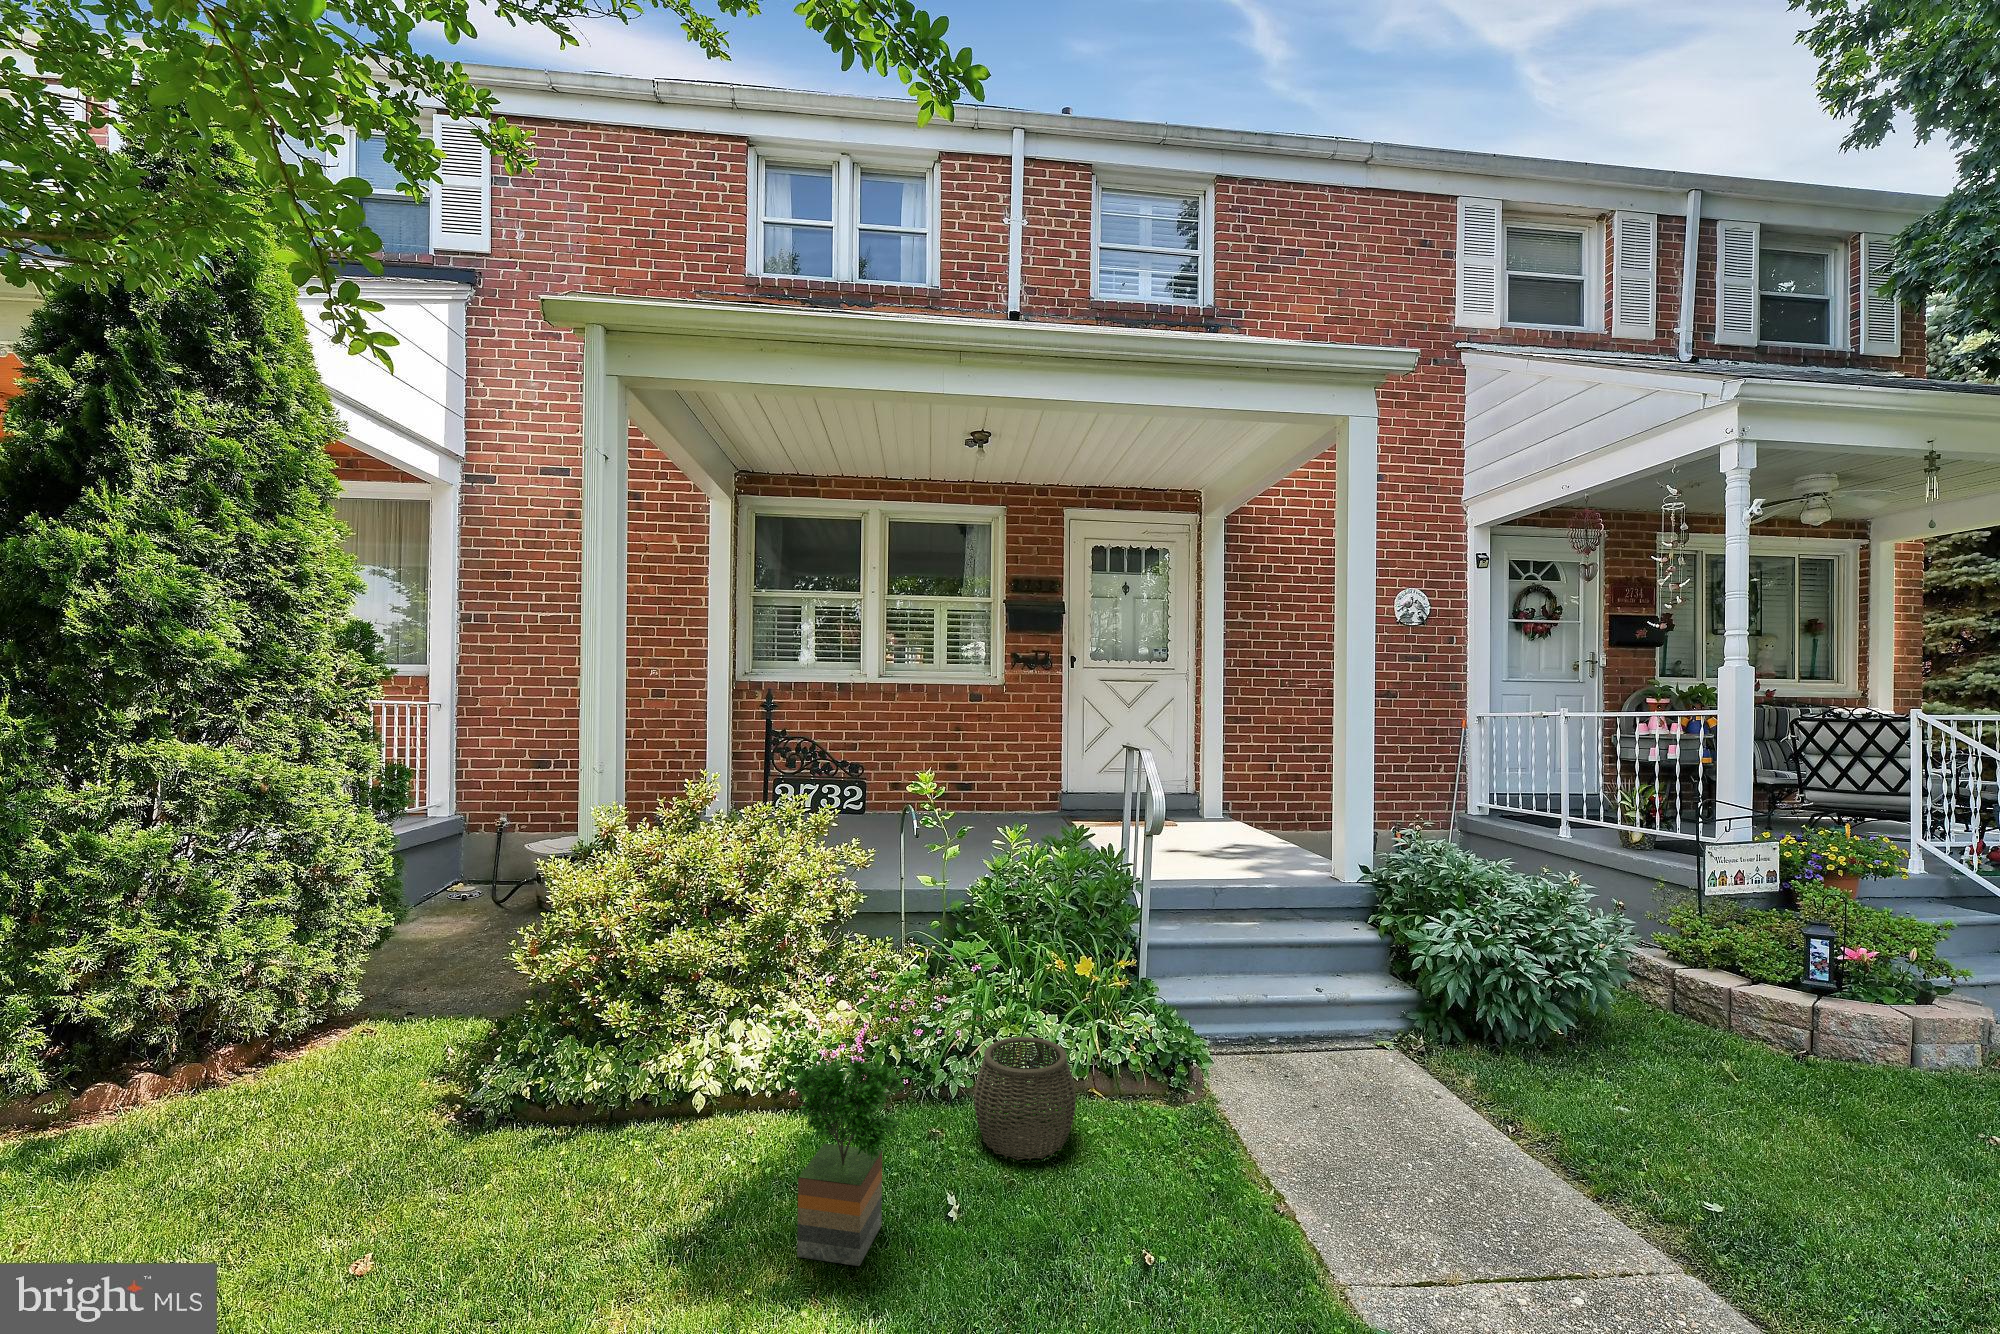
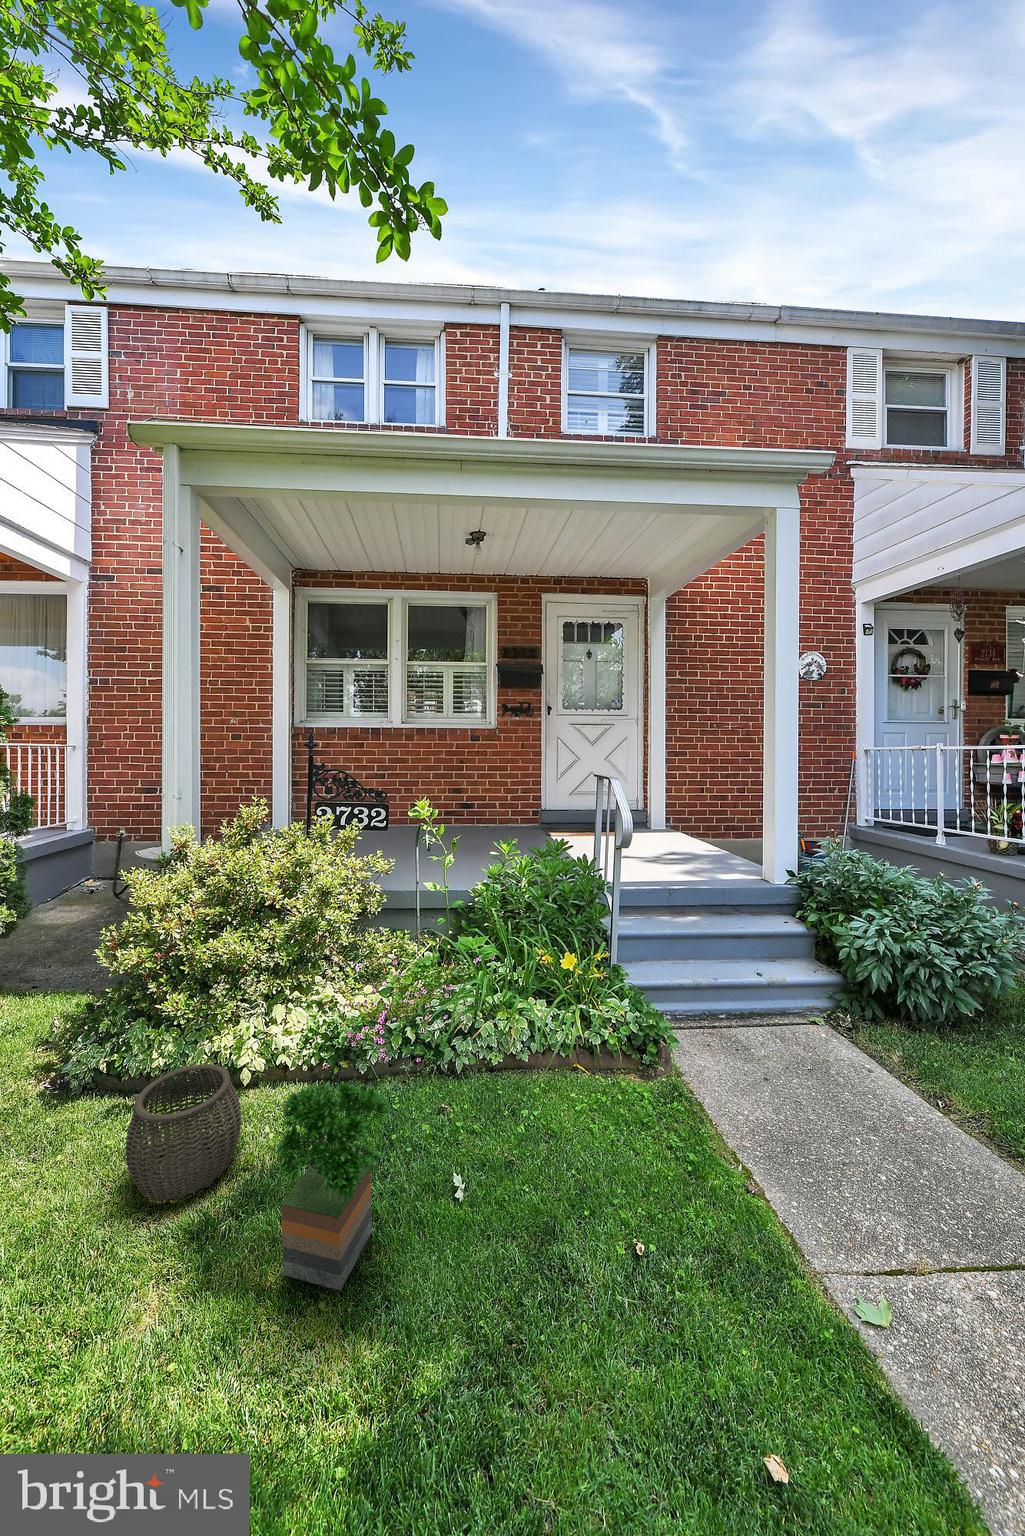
woven basket: present [974,1037,1076,1160] -> present [125,1064,241,1202]

